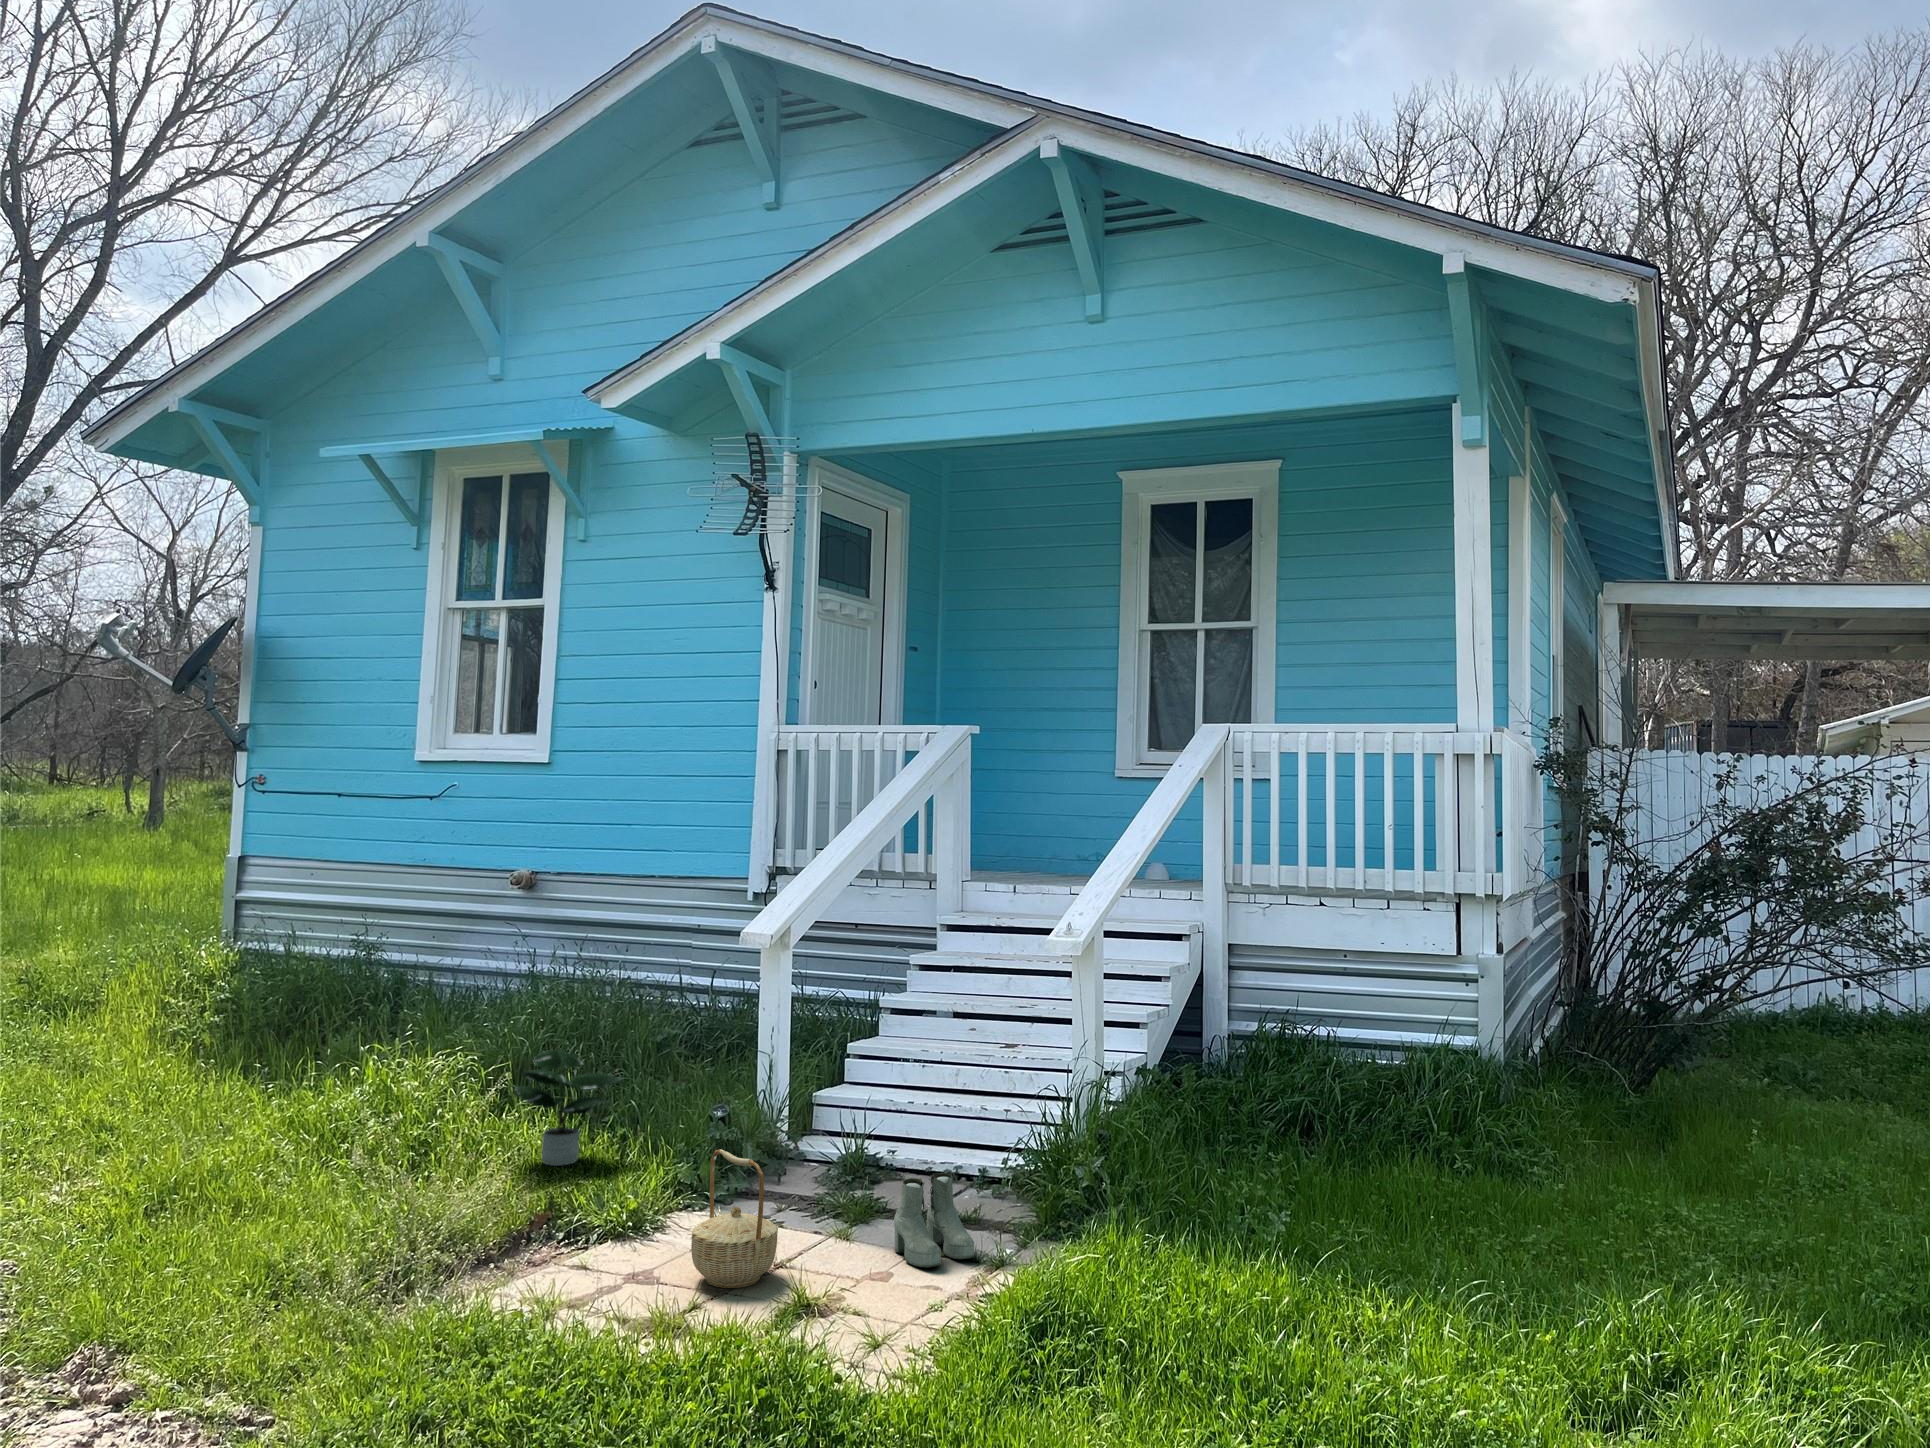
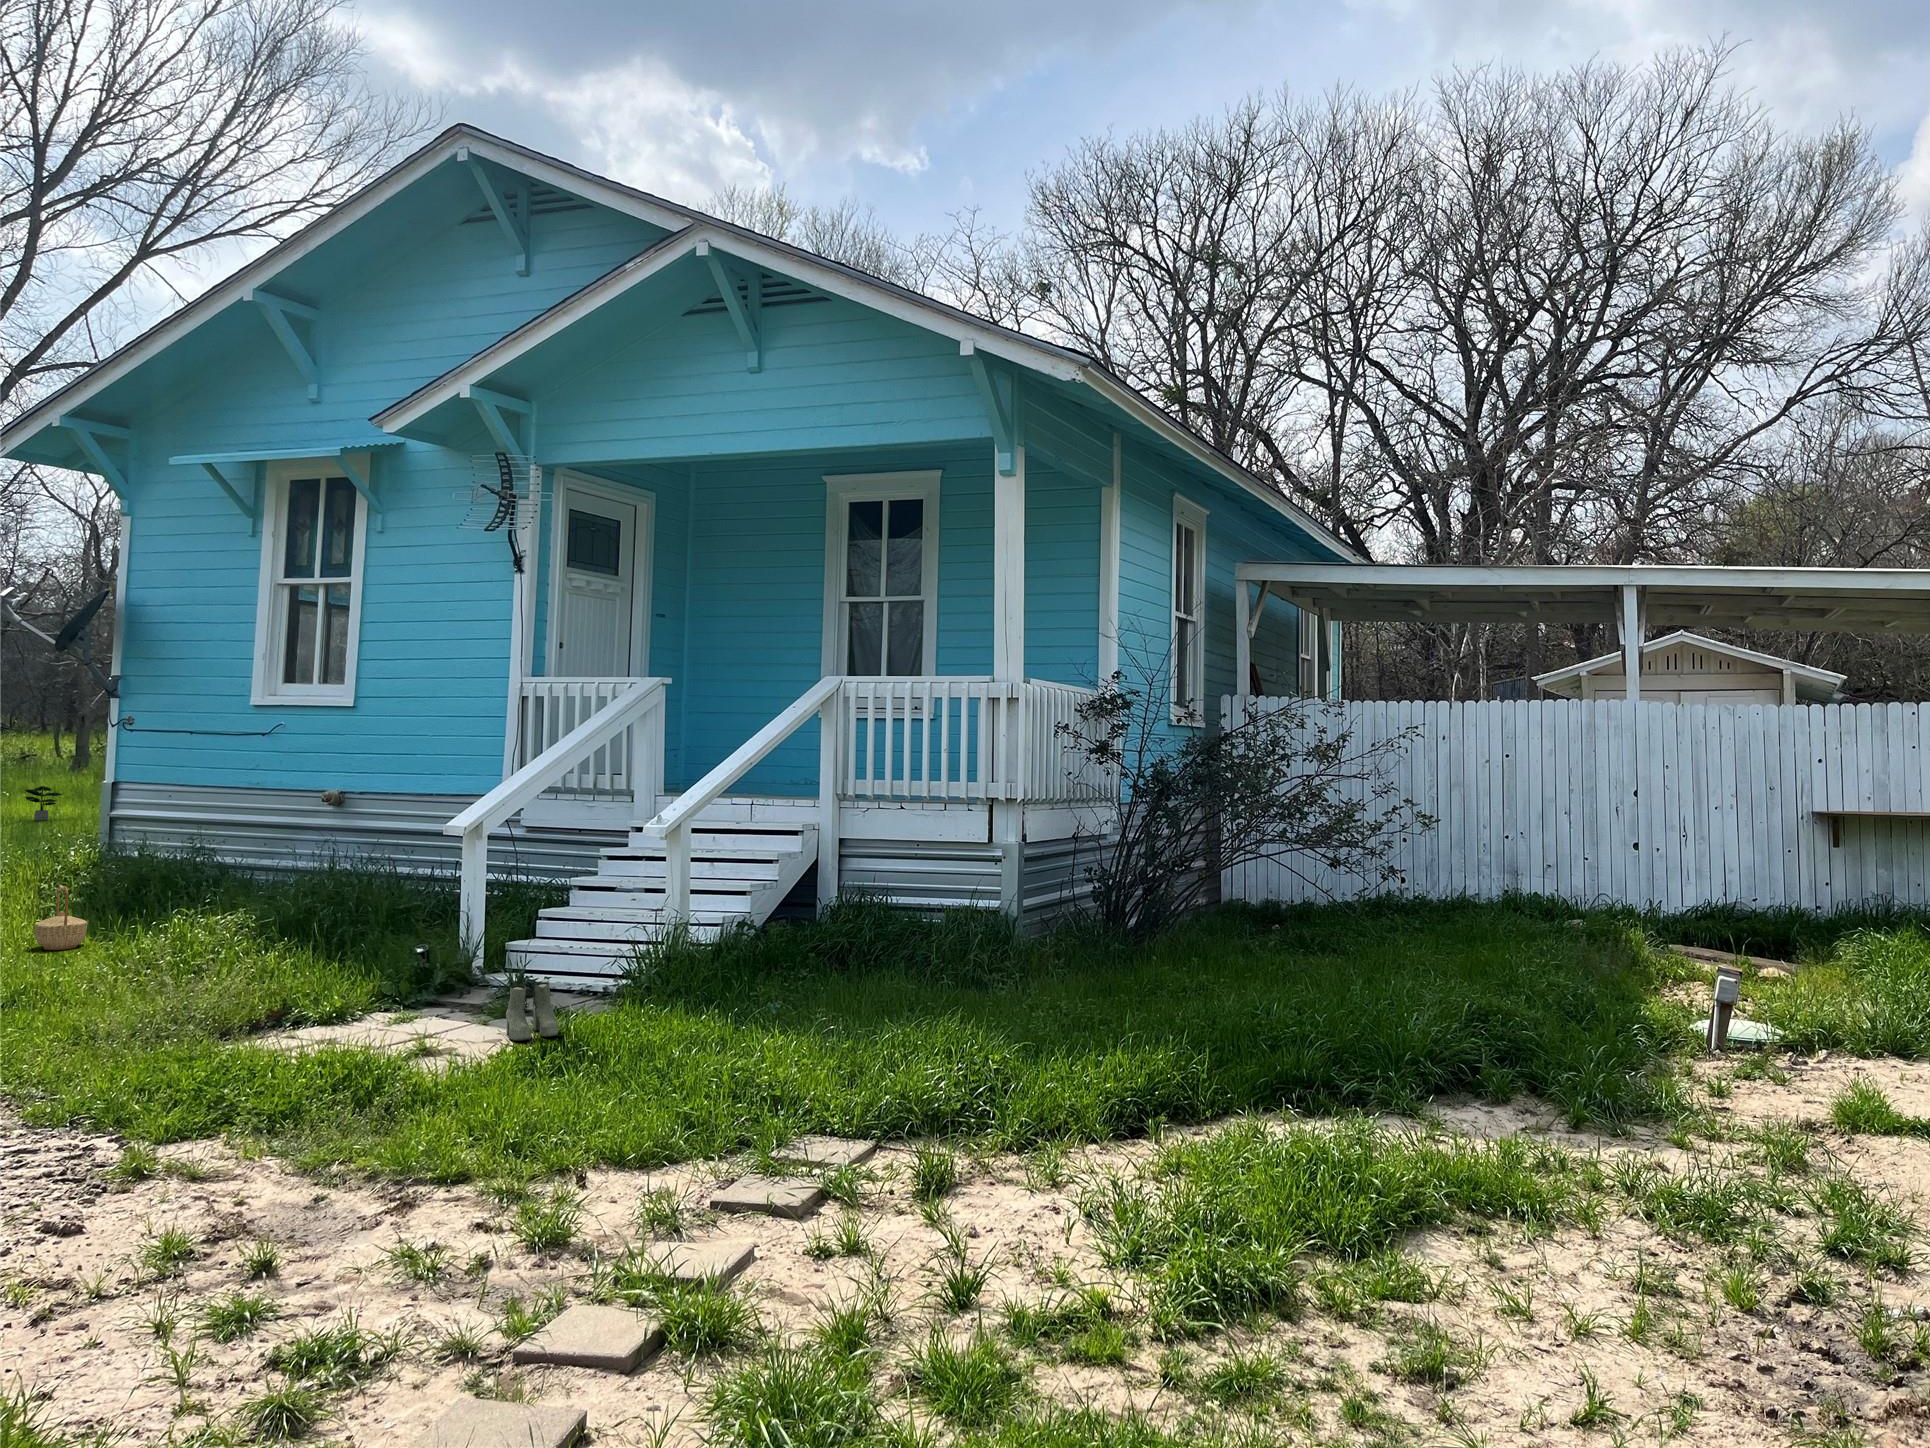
potted plant: present [515,1050,621,1166] -> present [25,786,63,821]
basket: present [691,1149,778,1288] -> present [35,885,87,950]

